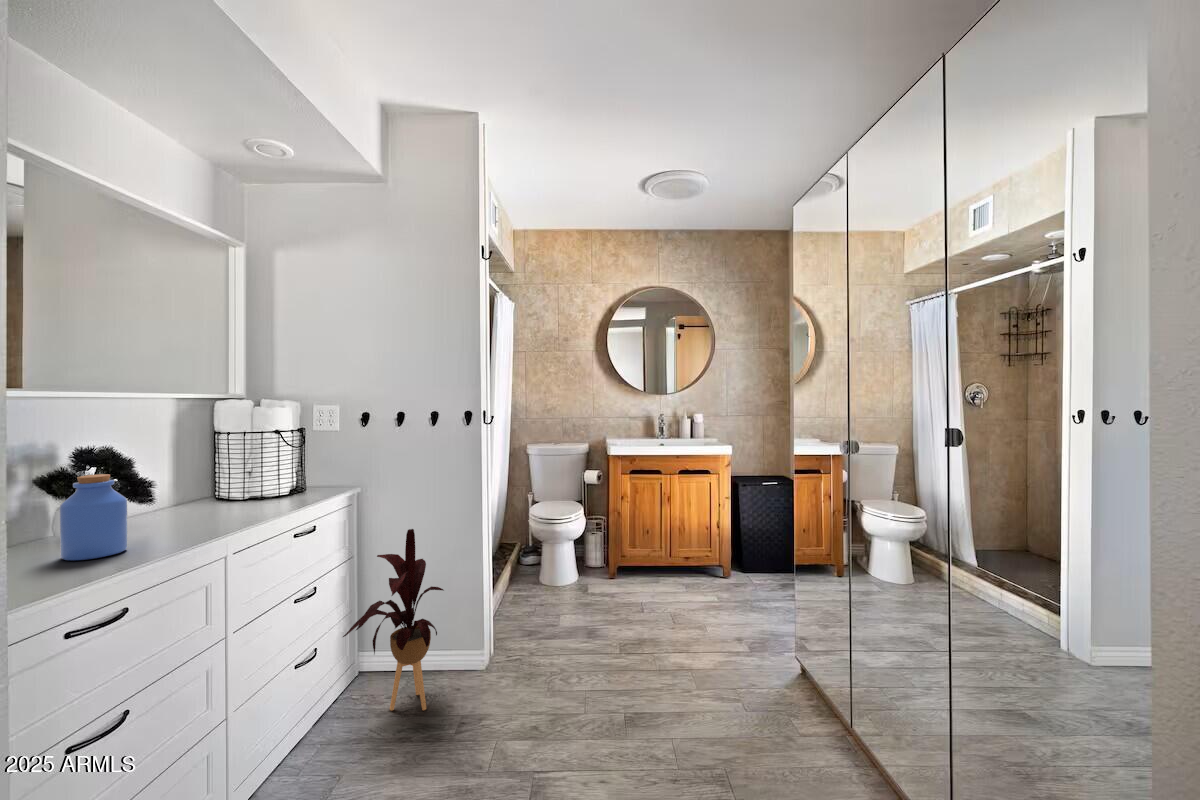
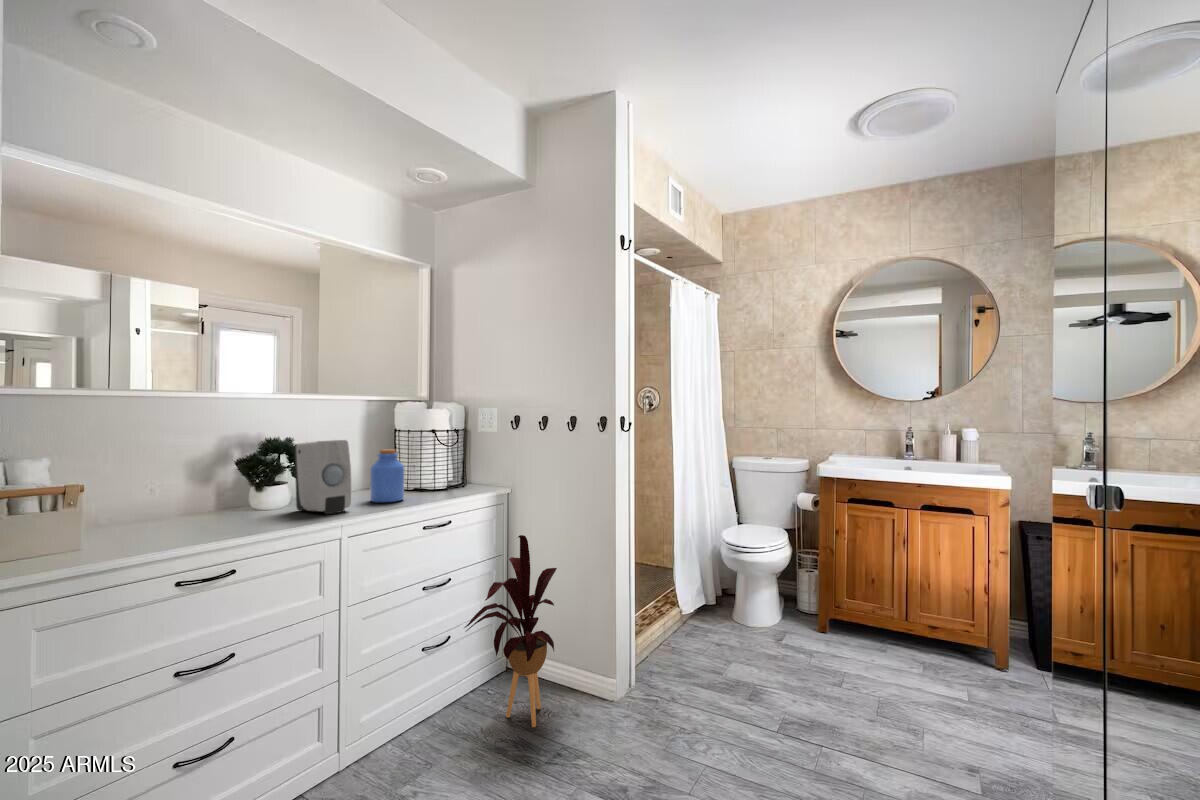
soap dispenser: none [129,446,217,534] -> present [294,440,351,514]
jar: present [60,474,128,560] -> present [370,449,404,503]

